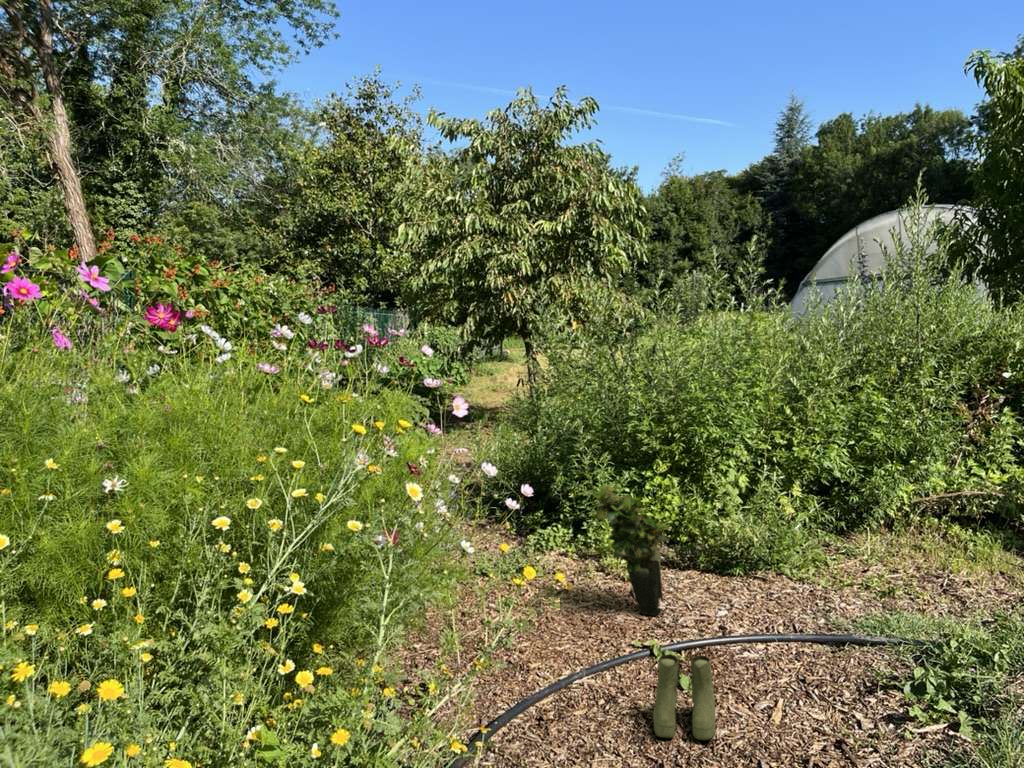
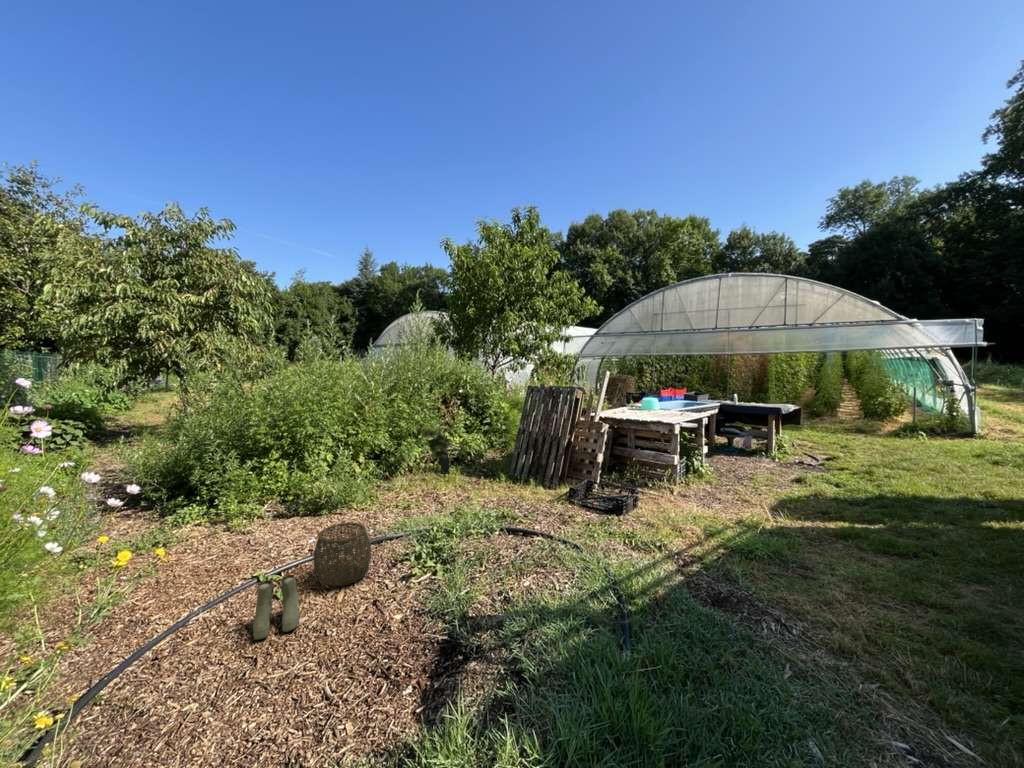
potted plant: present [589,482,669,616] -> present [423,425,451,473]
woven basket: none [731,594,829,699] -> present [313,522,371,587]

